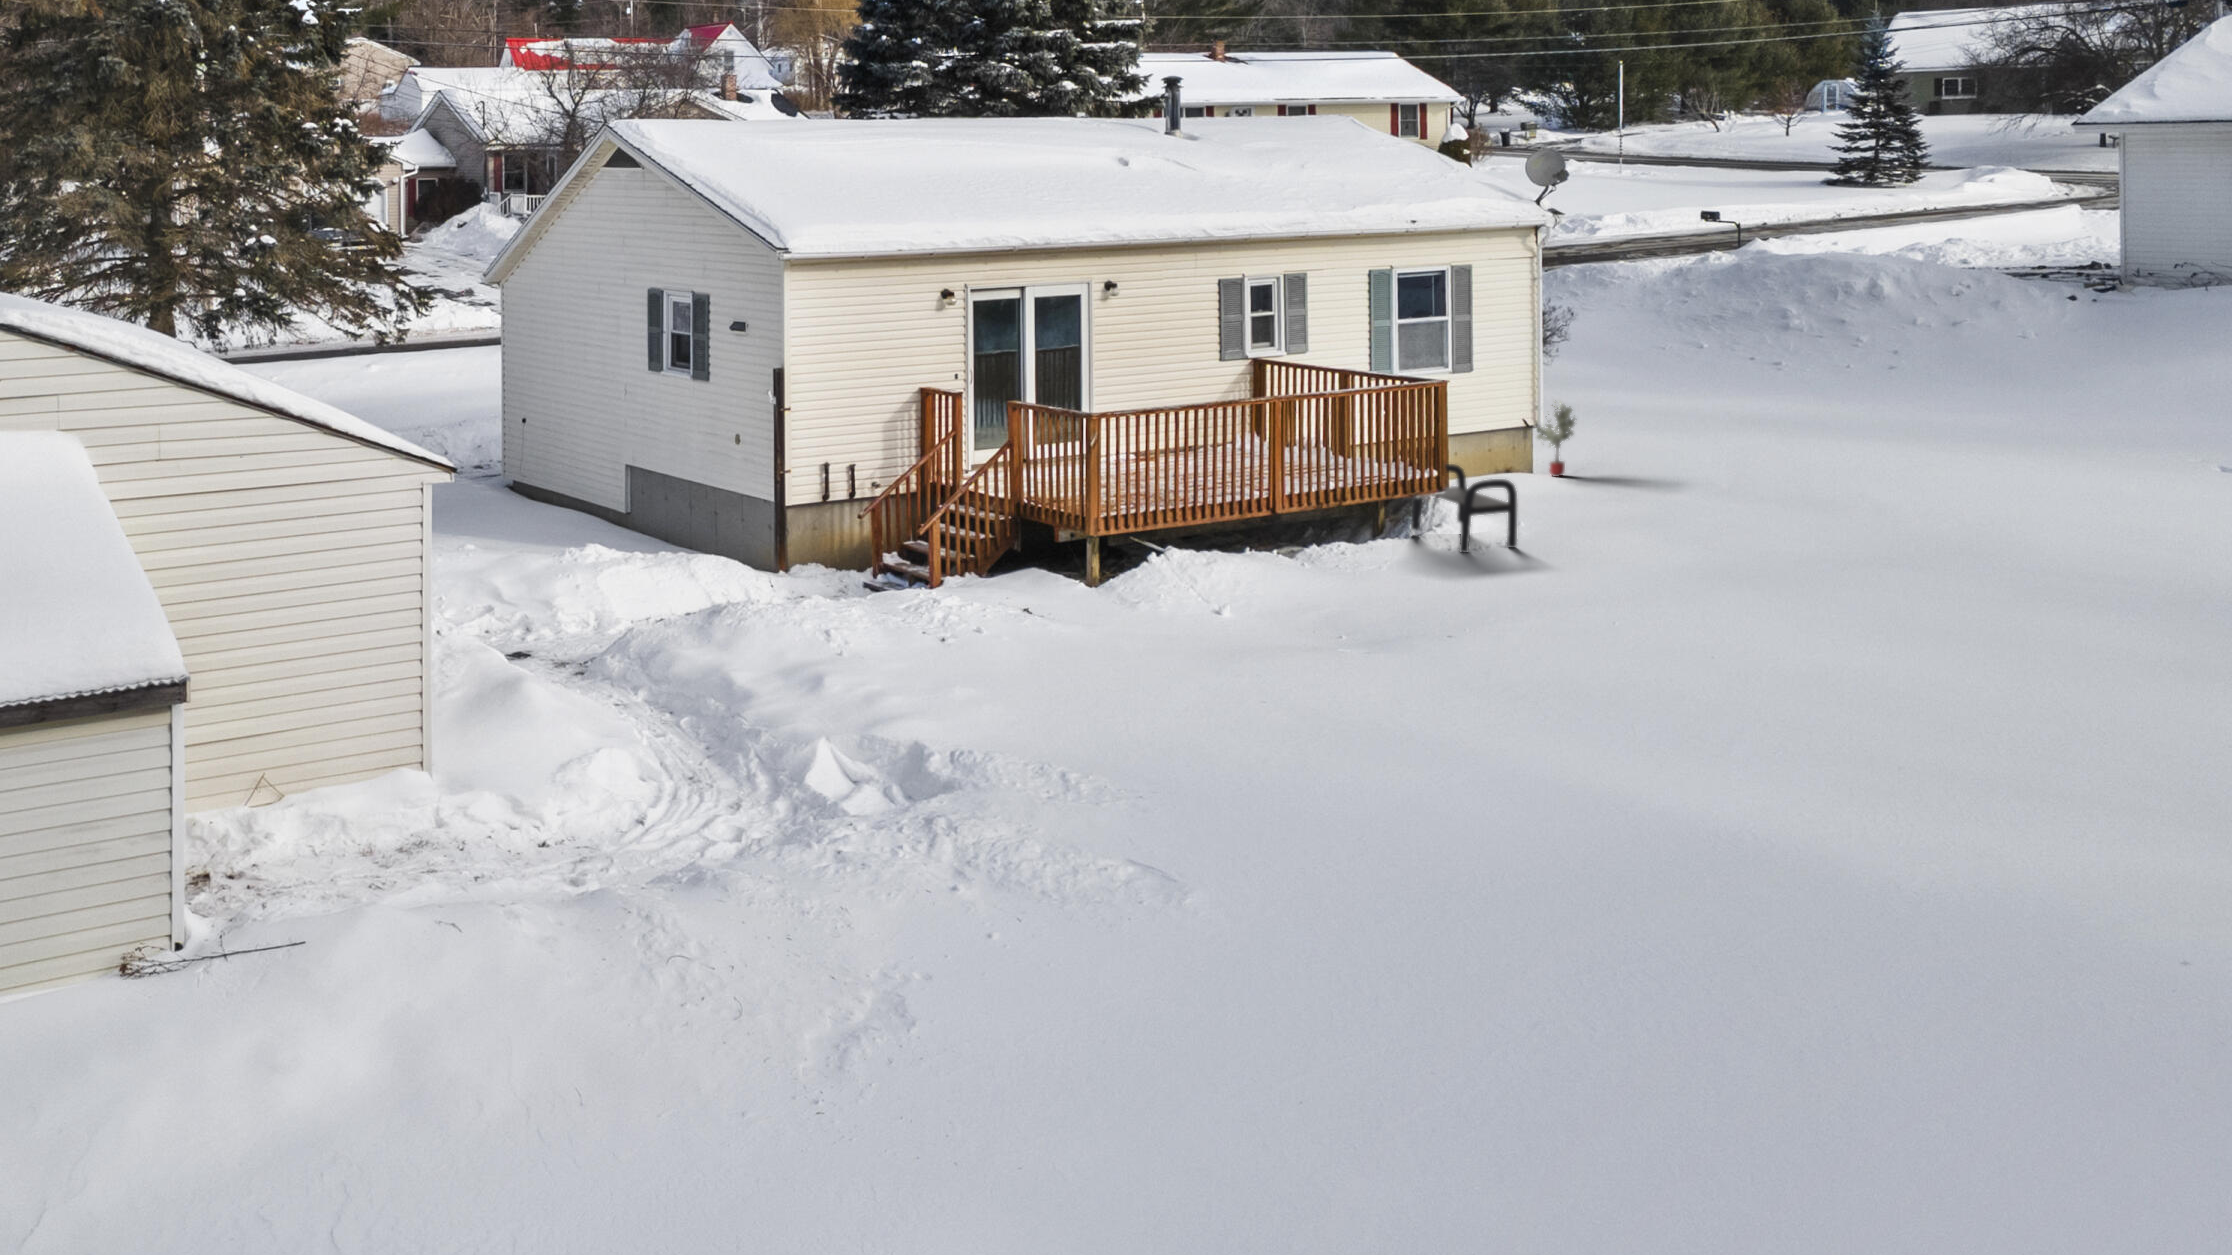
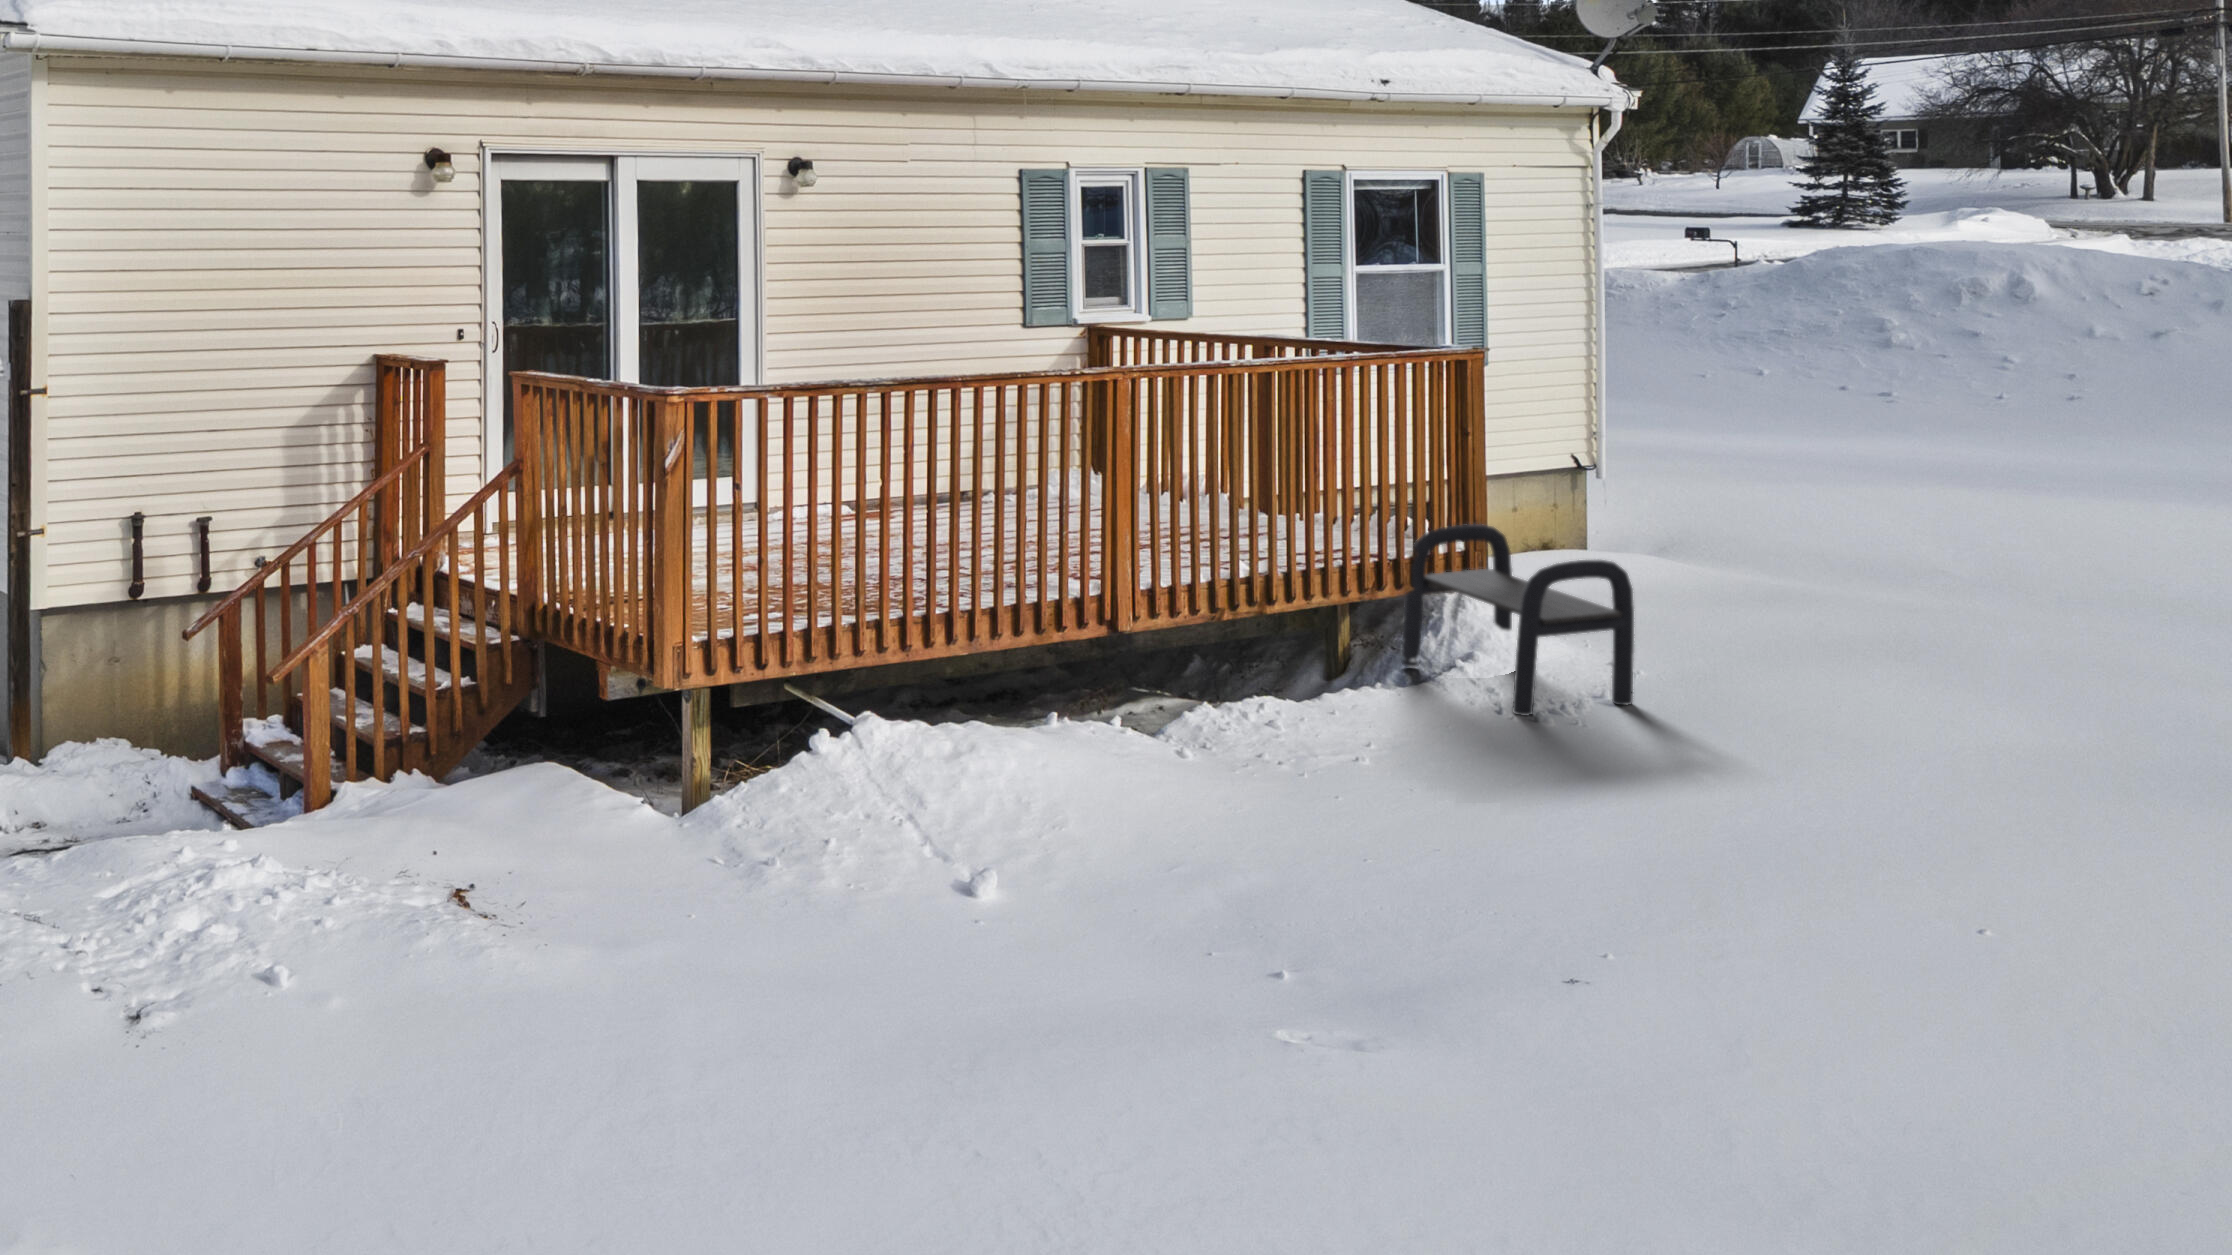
potted tree: present [1536,402,1575,477] -> none [1594,411,1668,542]

